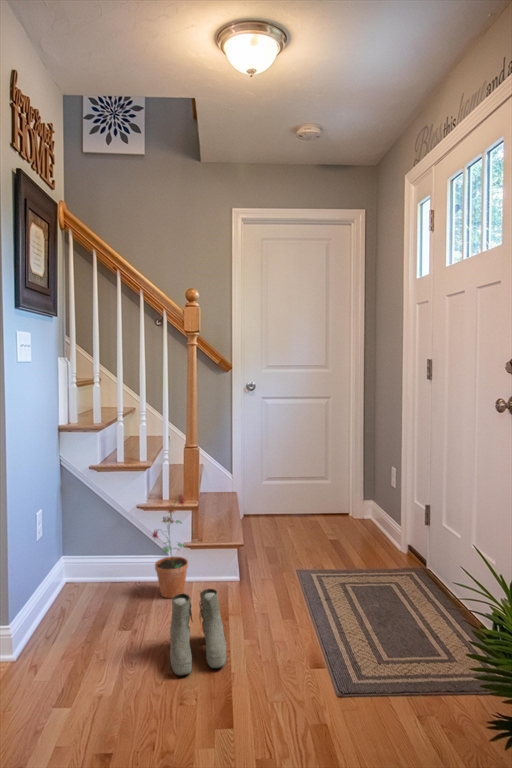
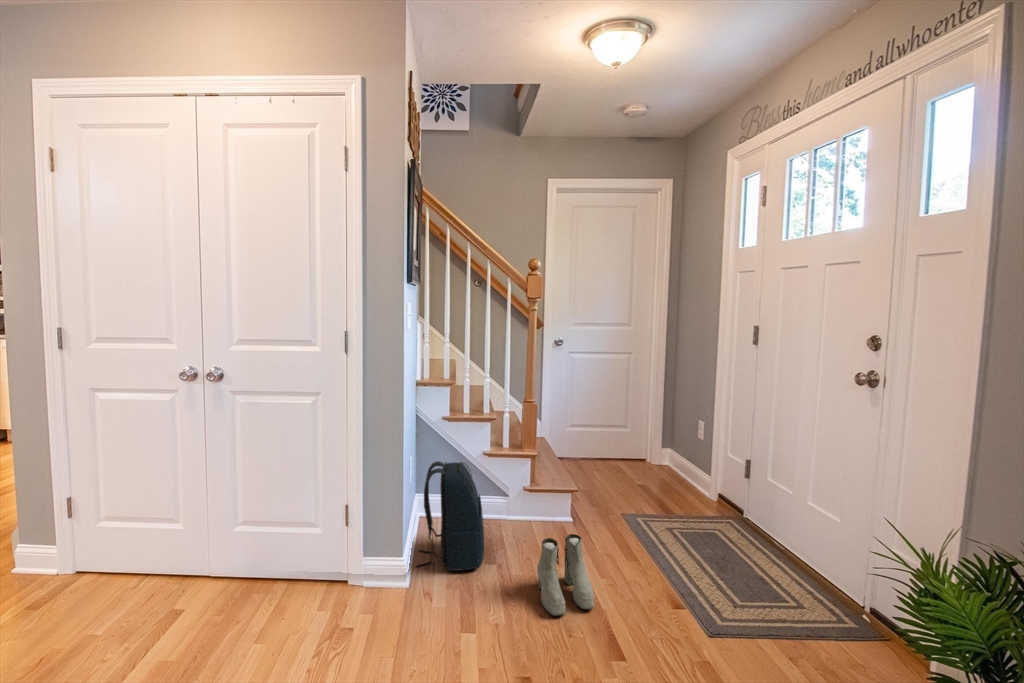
potted plant: present [153,495,188,598] -> none [500,443,533,539]
backpack: none [51,516,129,632] -> present [416,462,484,571]

